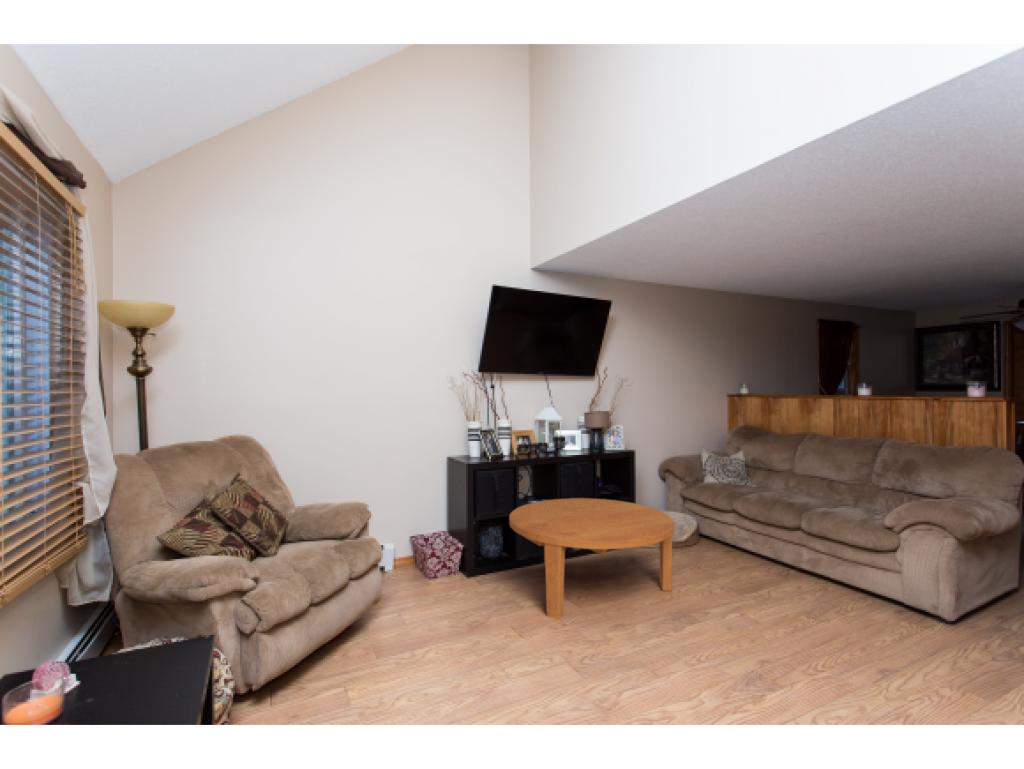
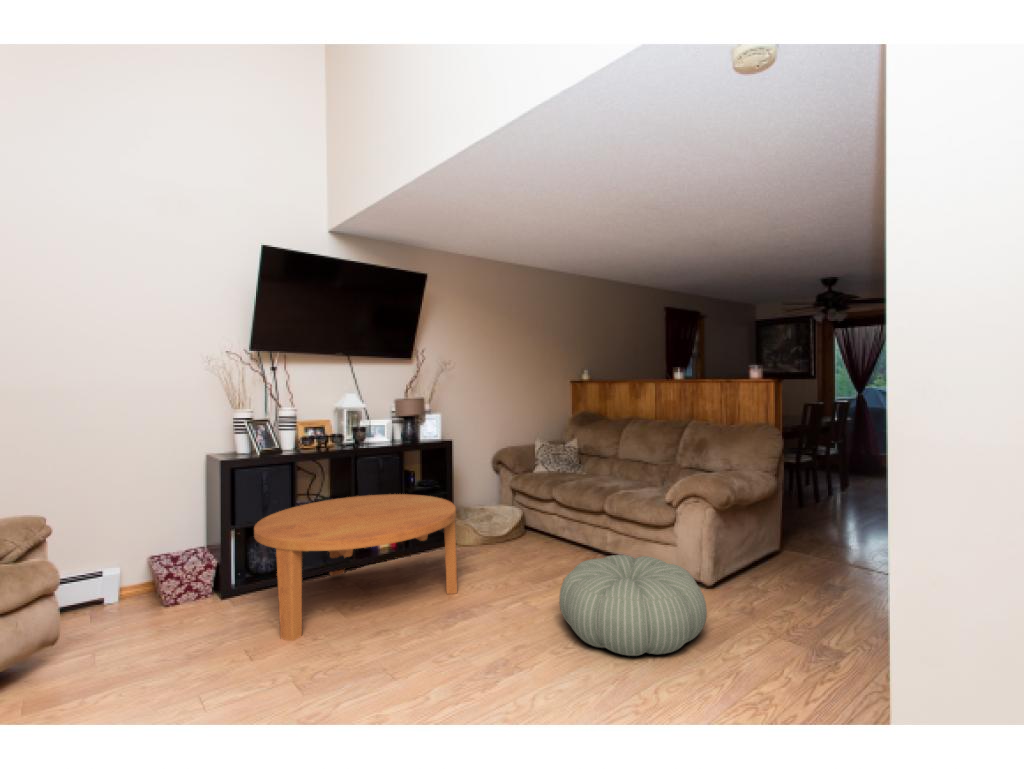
pouf: none [790,572,941,663] -> present [559,555,707,656]

